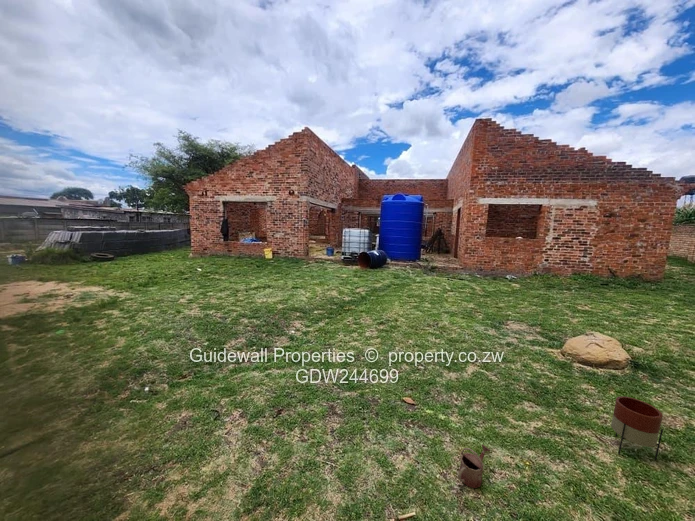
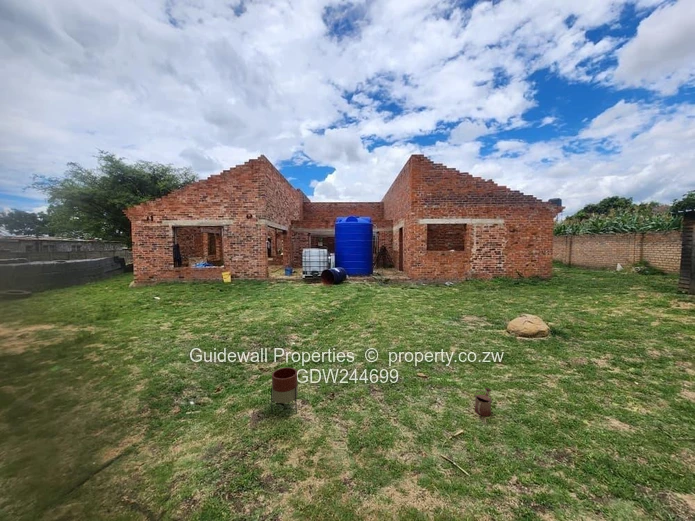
planter: present [611,396,663,460] -> present [271,367,298,414]

